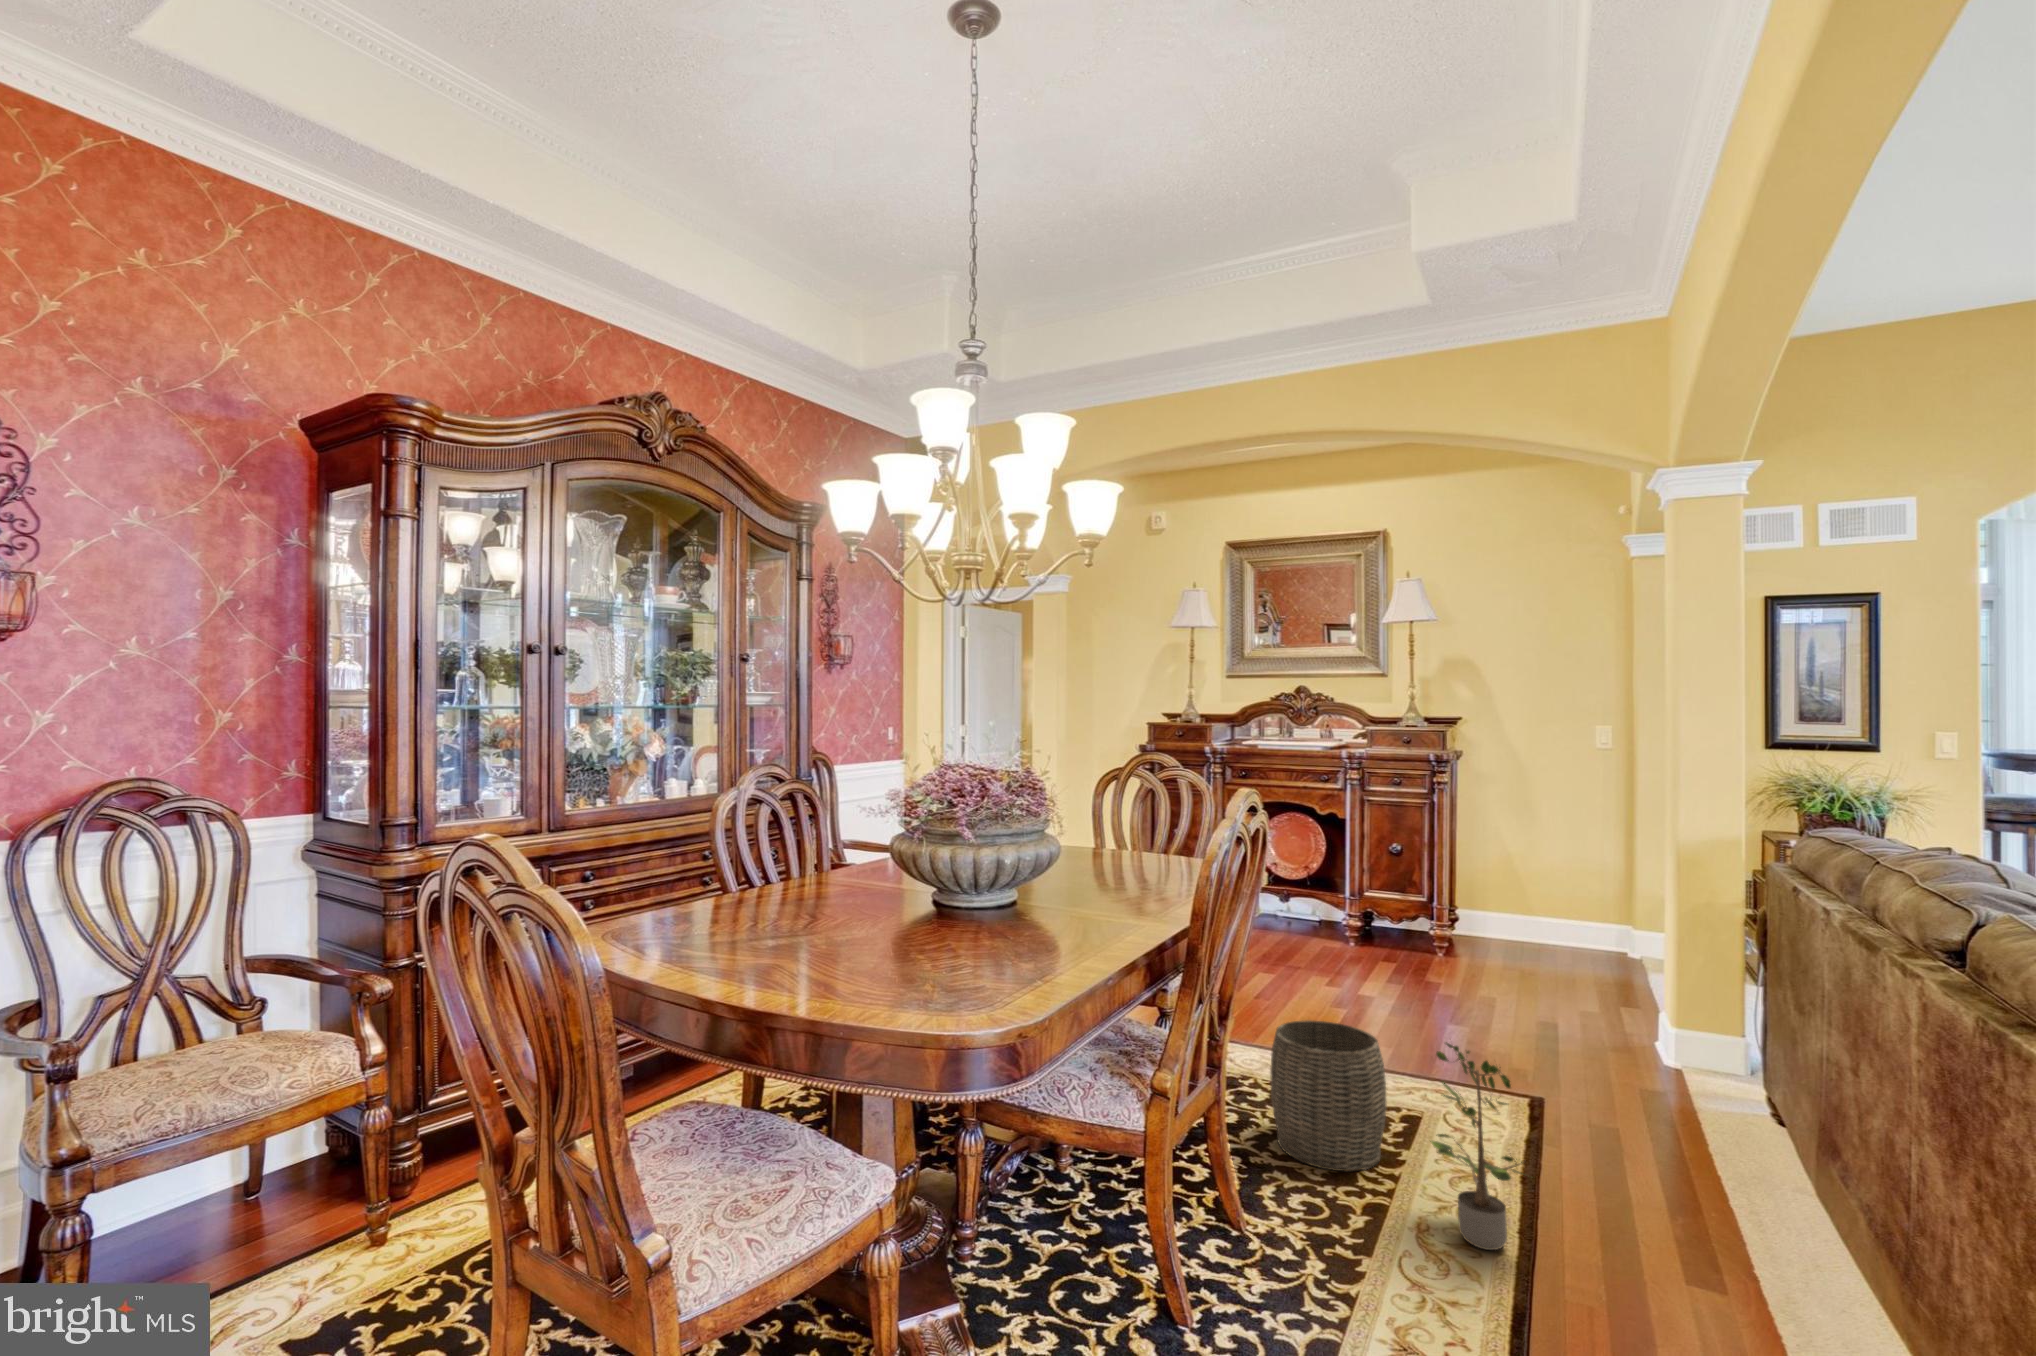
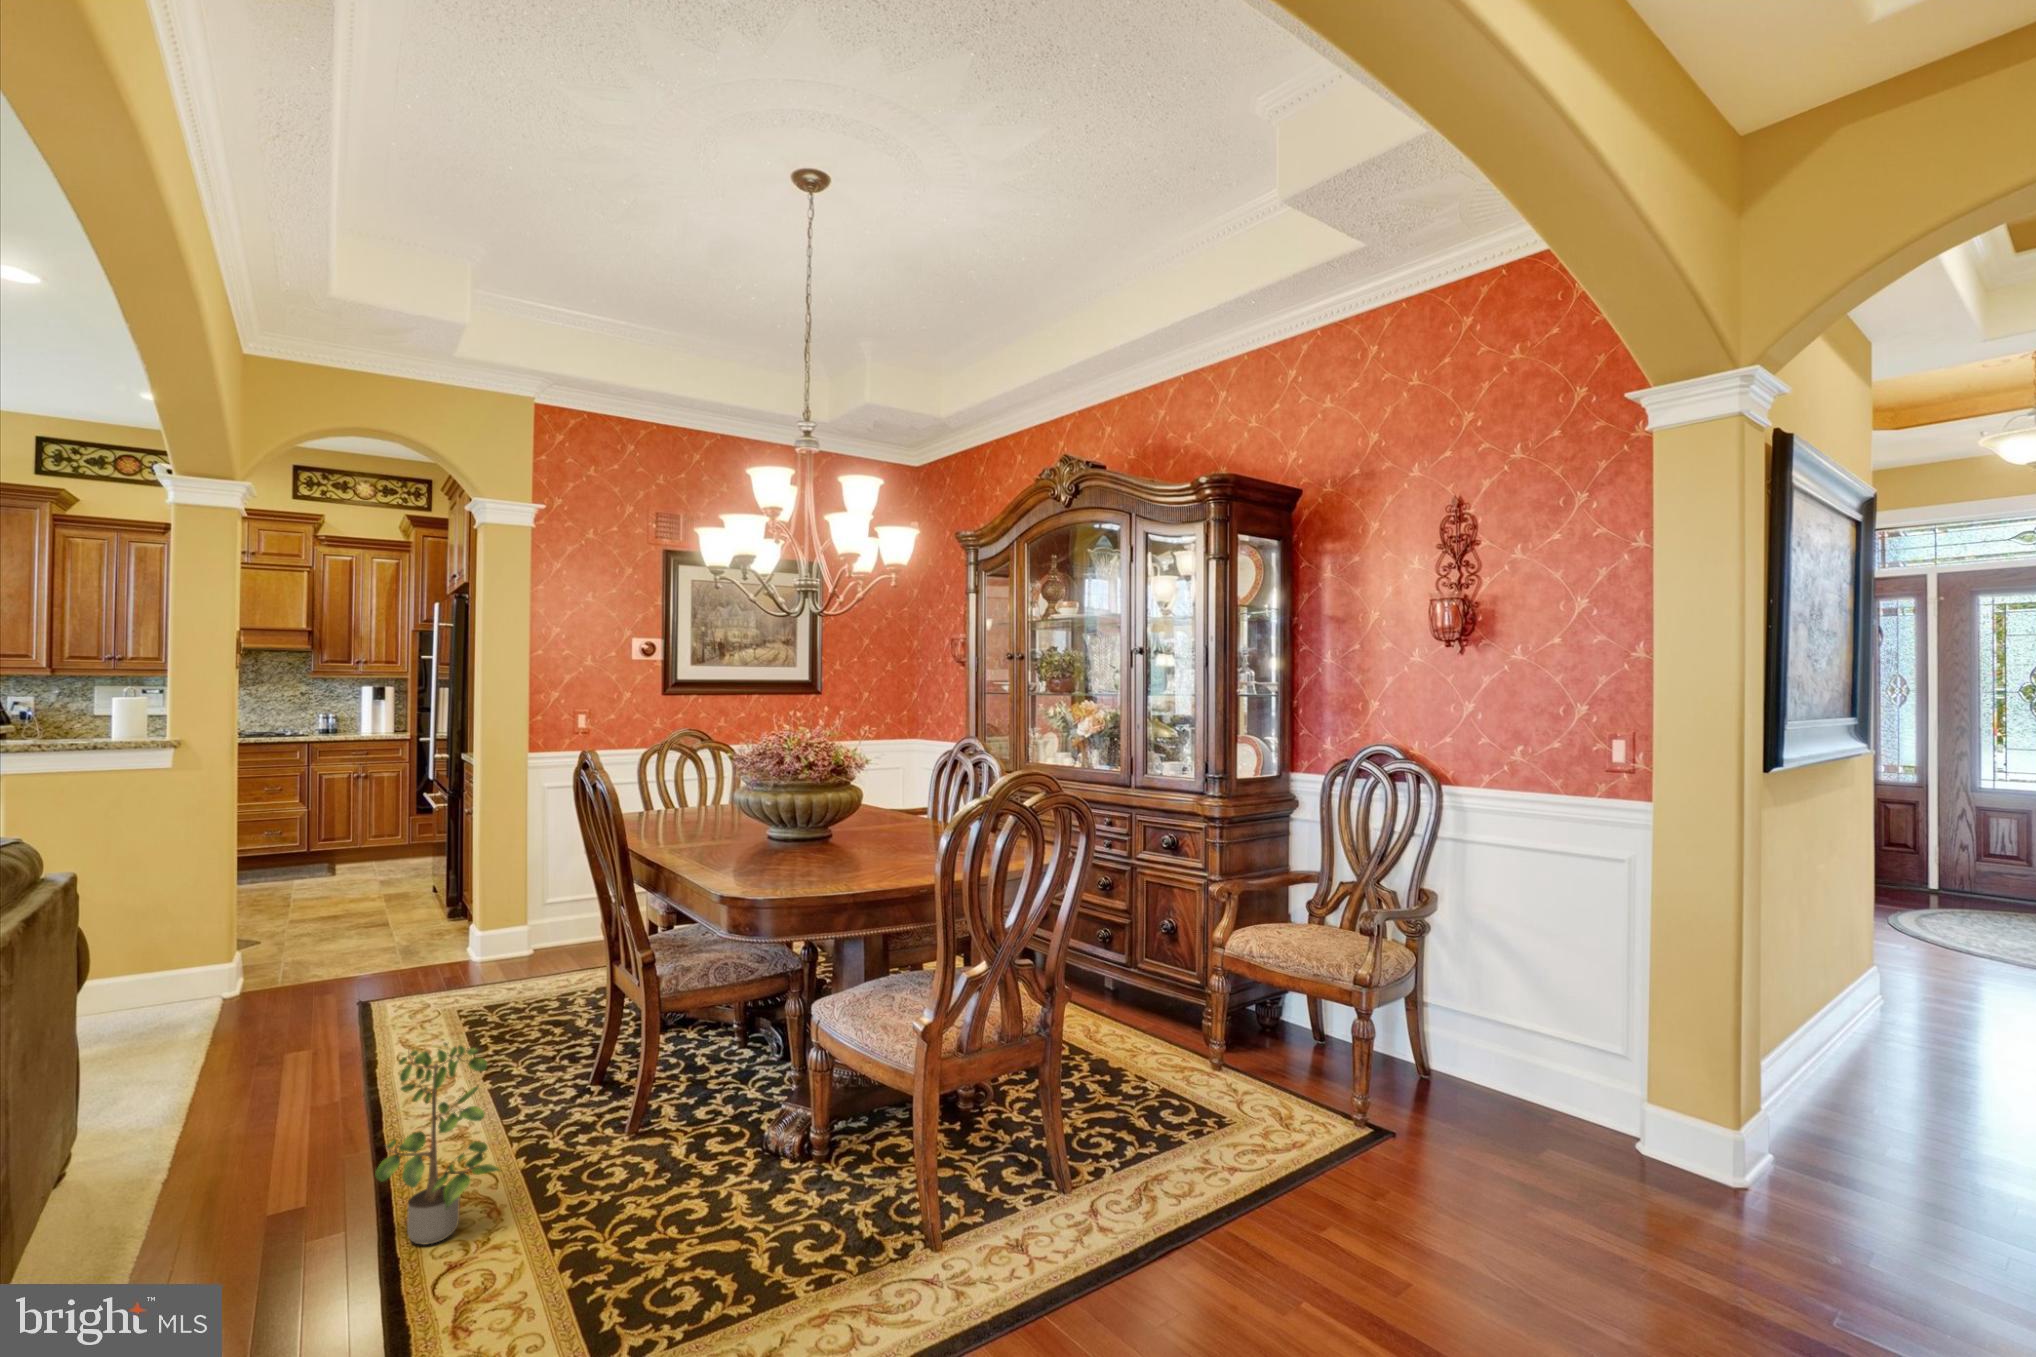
woven basket: present [1270,1020,1387,1171] -> none [581,1077,730,1278]

